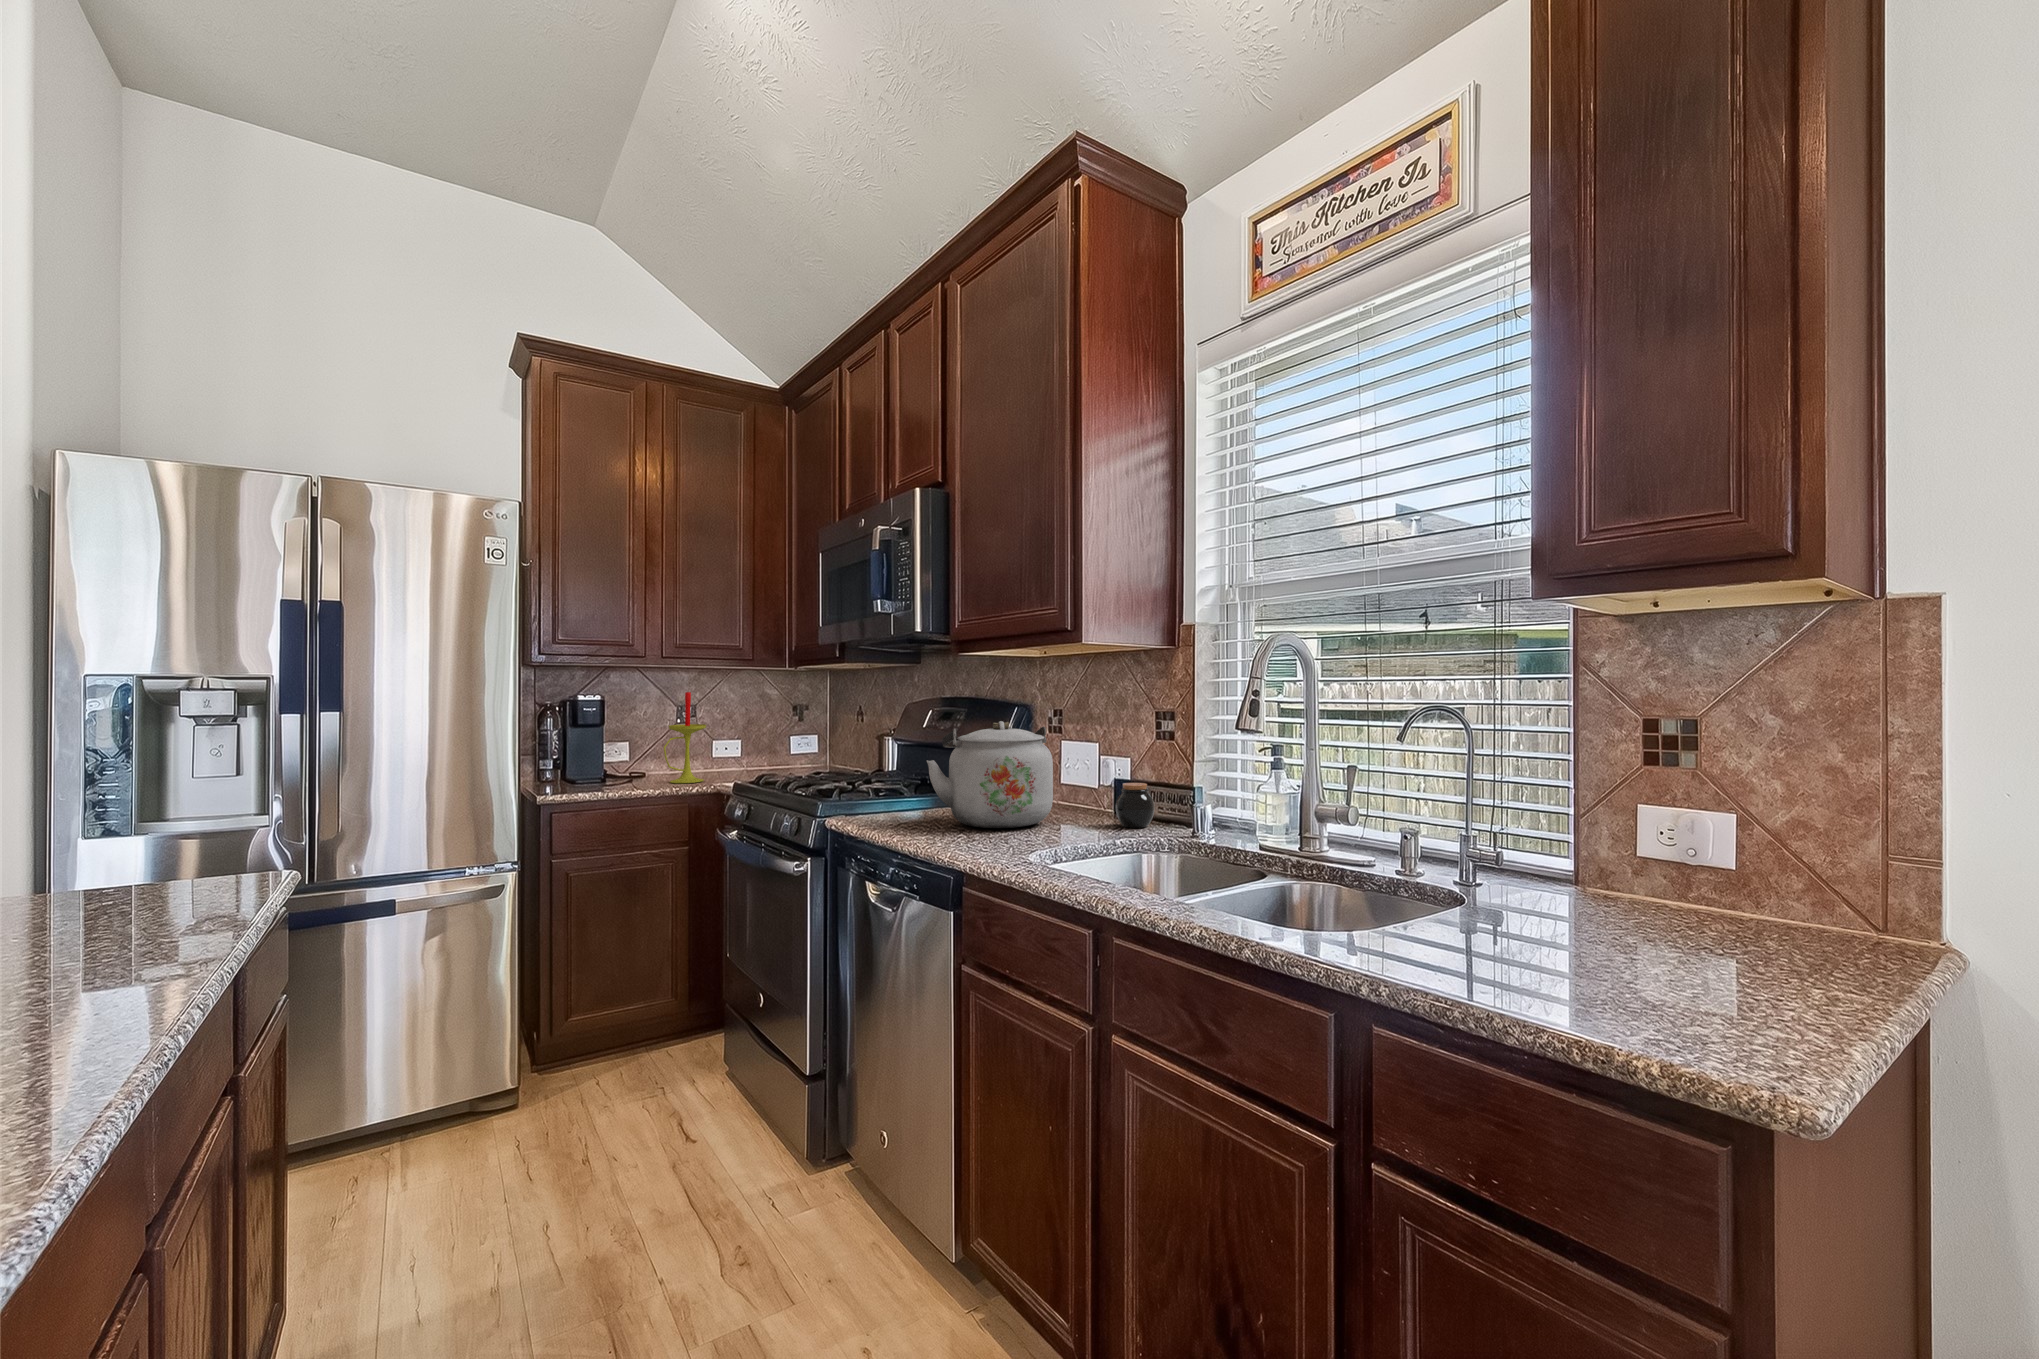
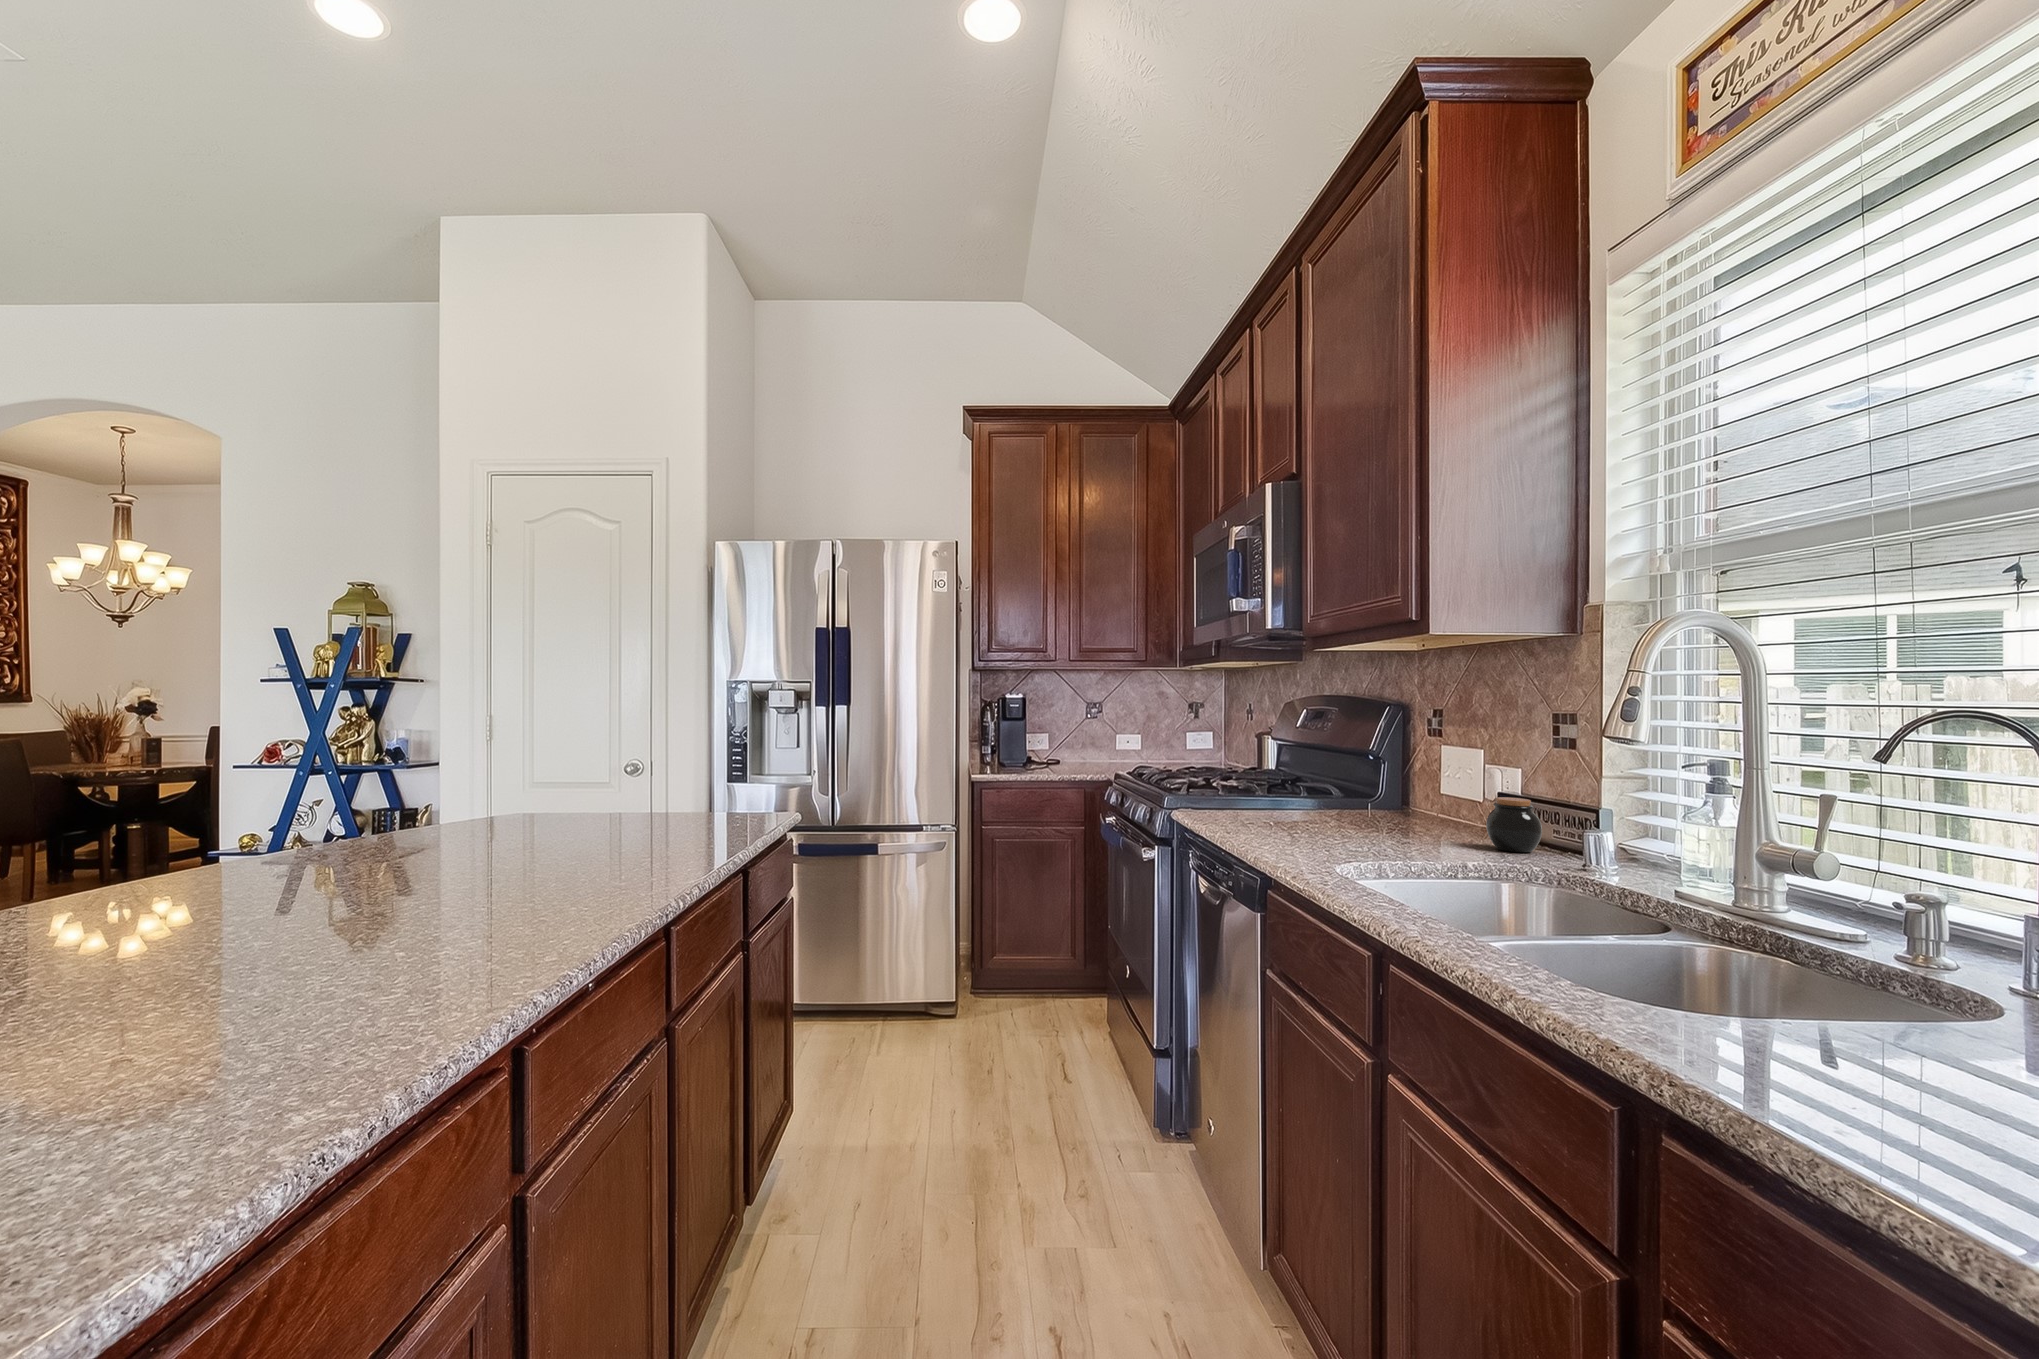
candle: present [664,692,706,783] -> none [1064,685,1100,766]
kettle: present [927,721,1053,828] -> none [1257,717,1407,833]

